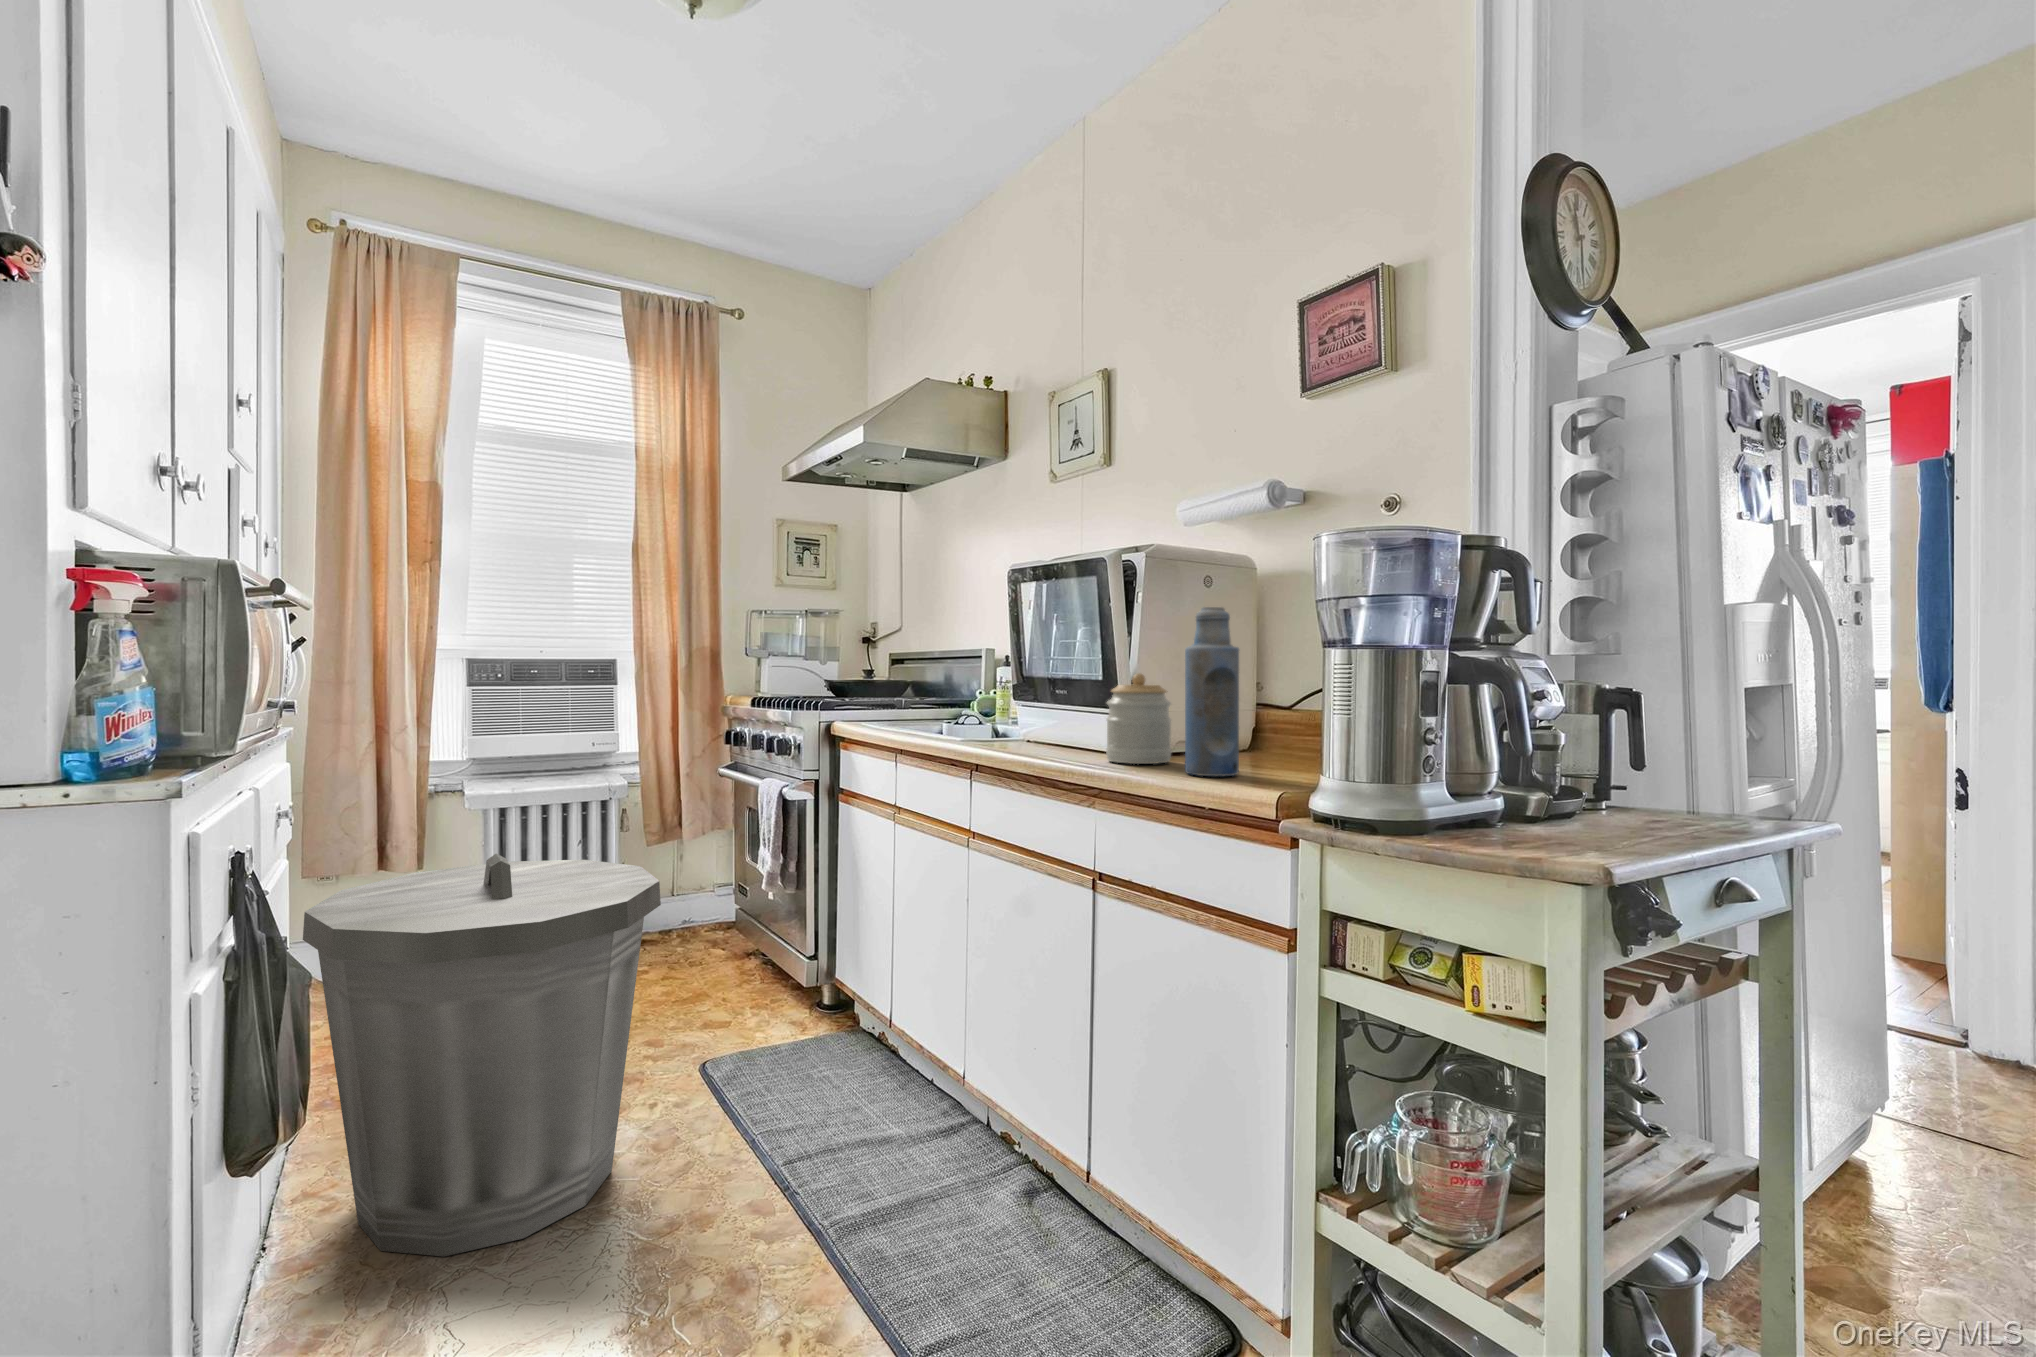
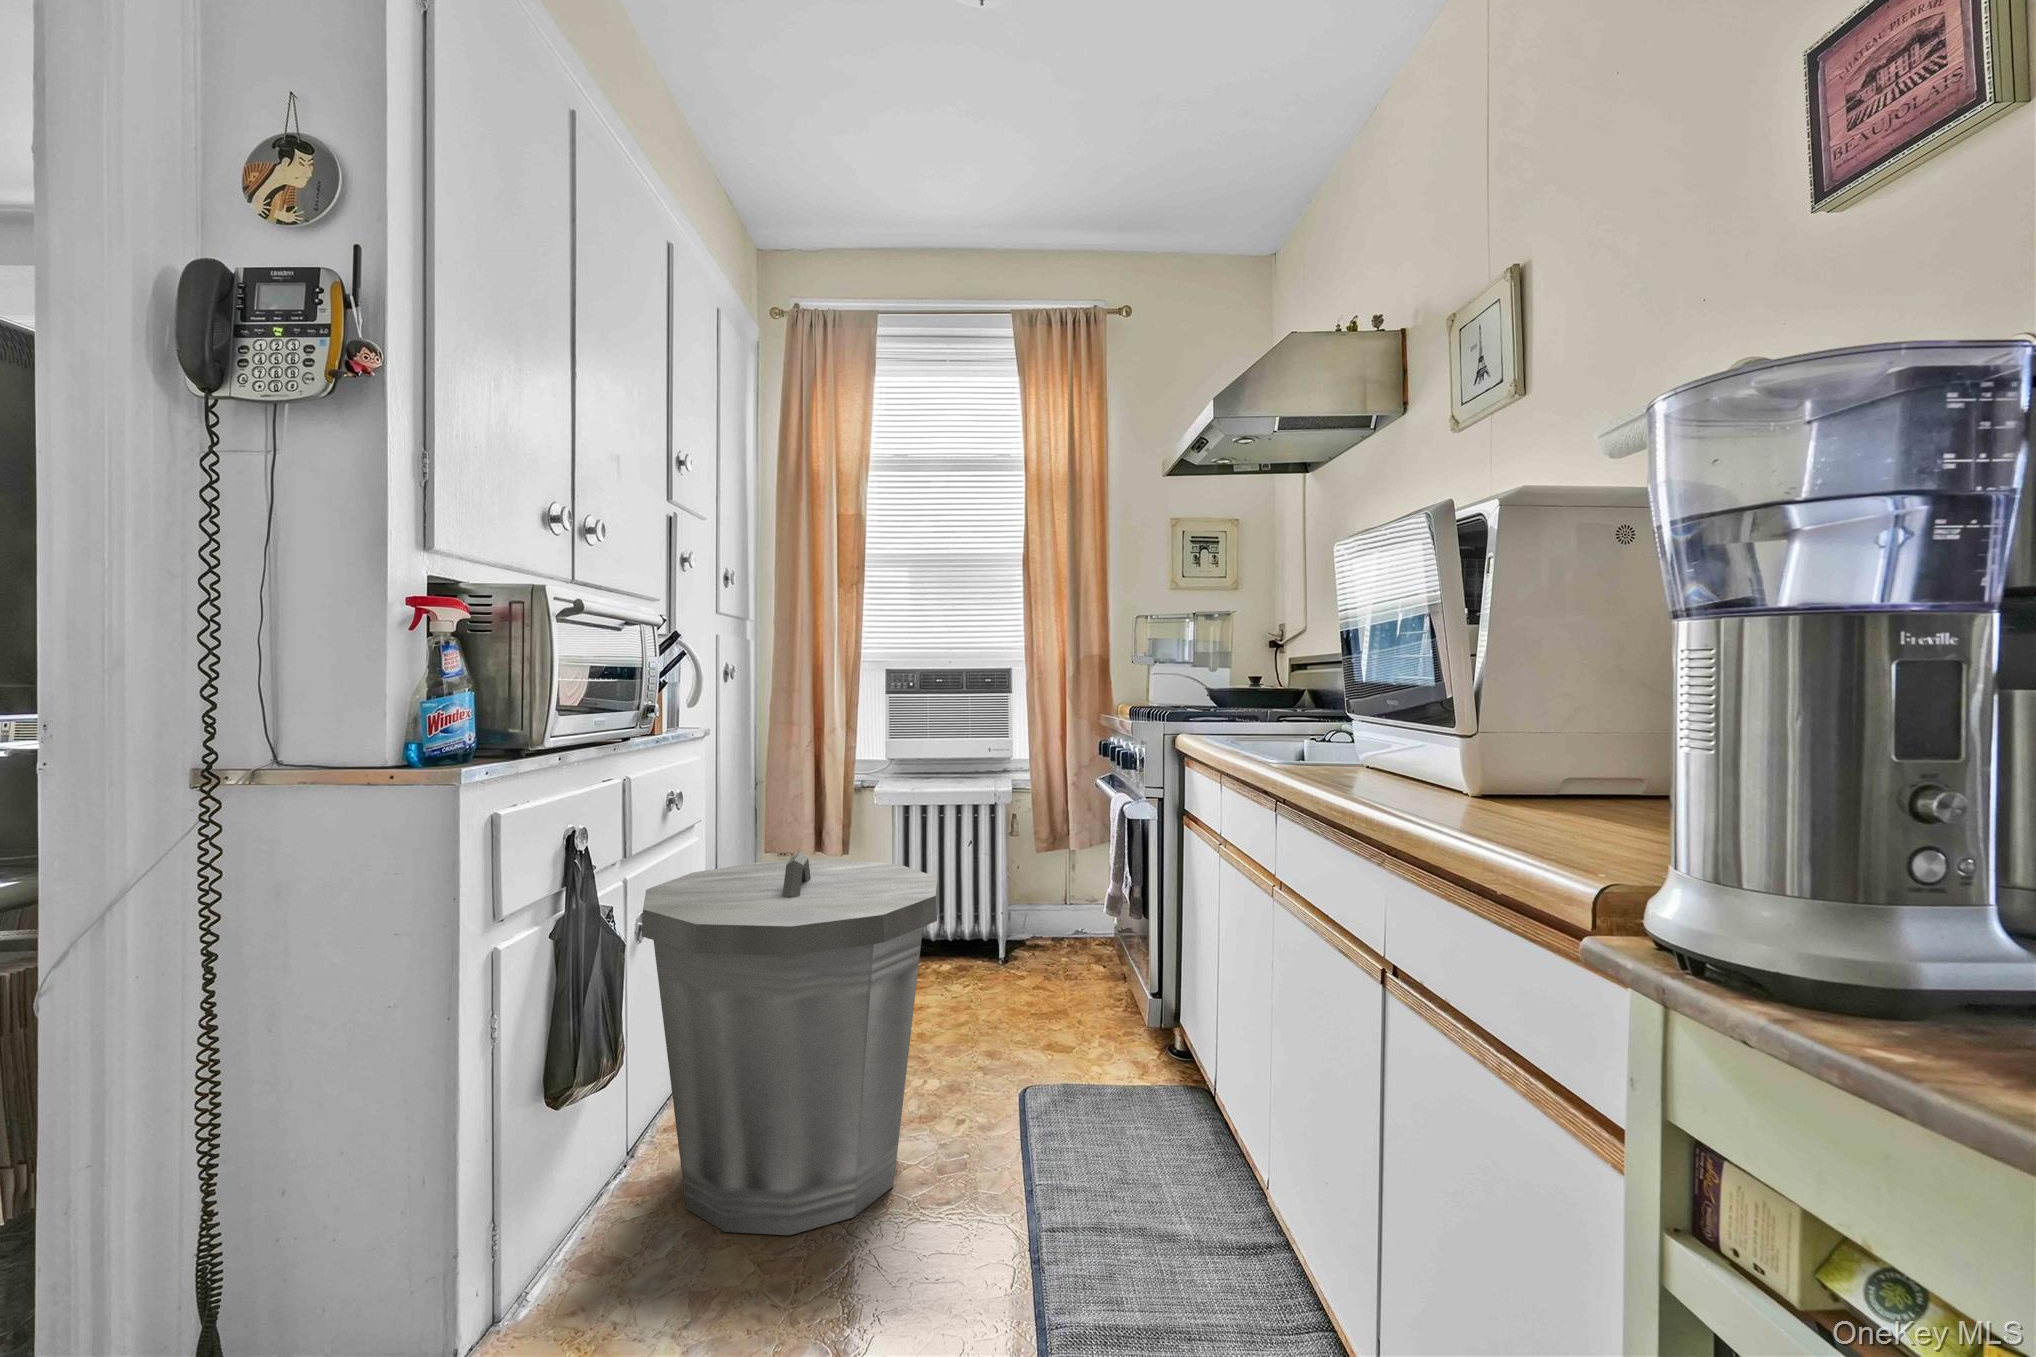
bottle: present [1185,607,1239,776] -> none [1508,573,1604,840]
jar: present [1106,673,1171,764] -> none [1416,678,1520,810]

